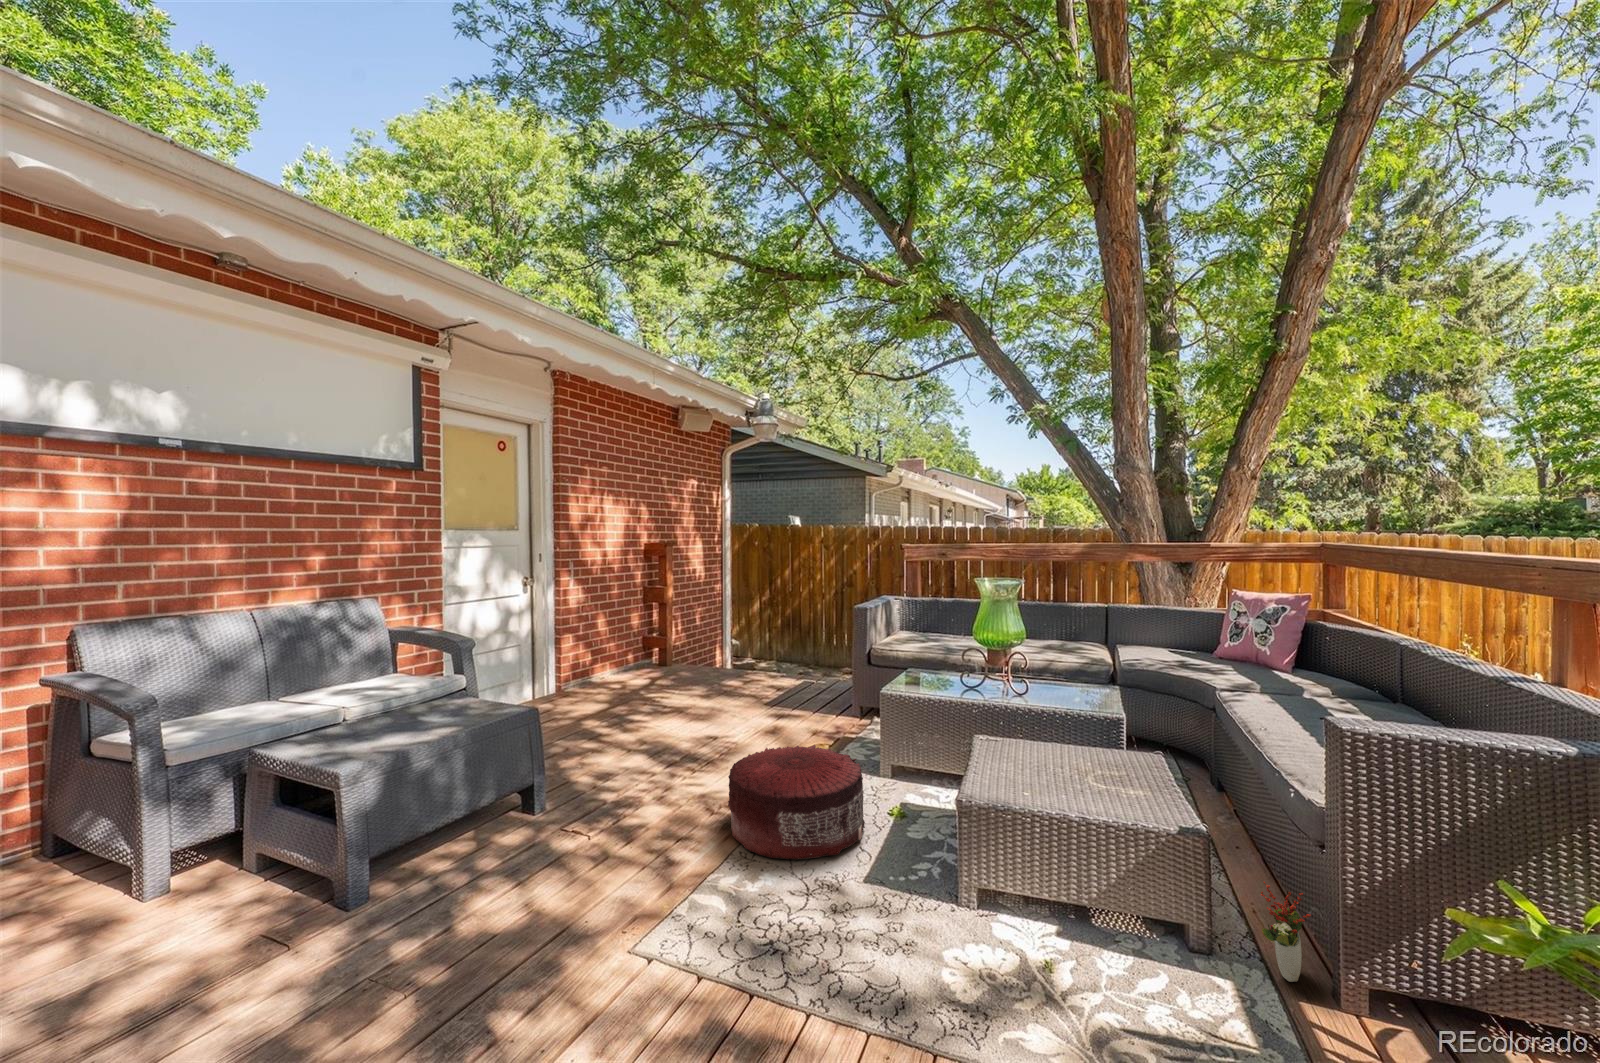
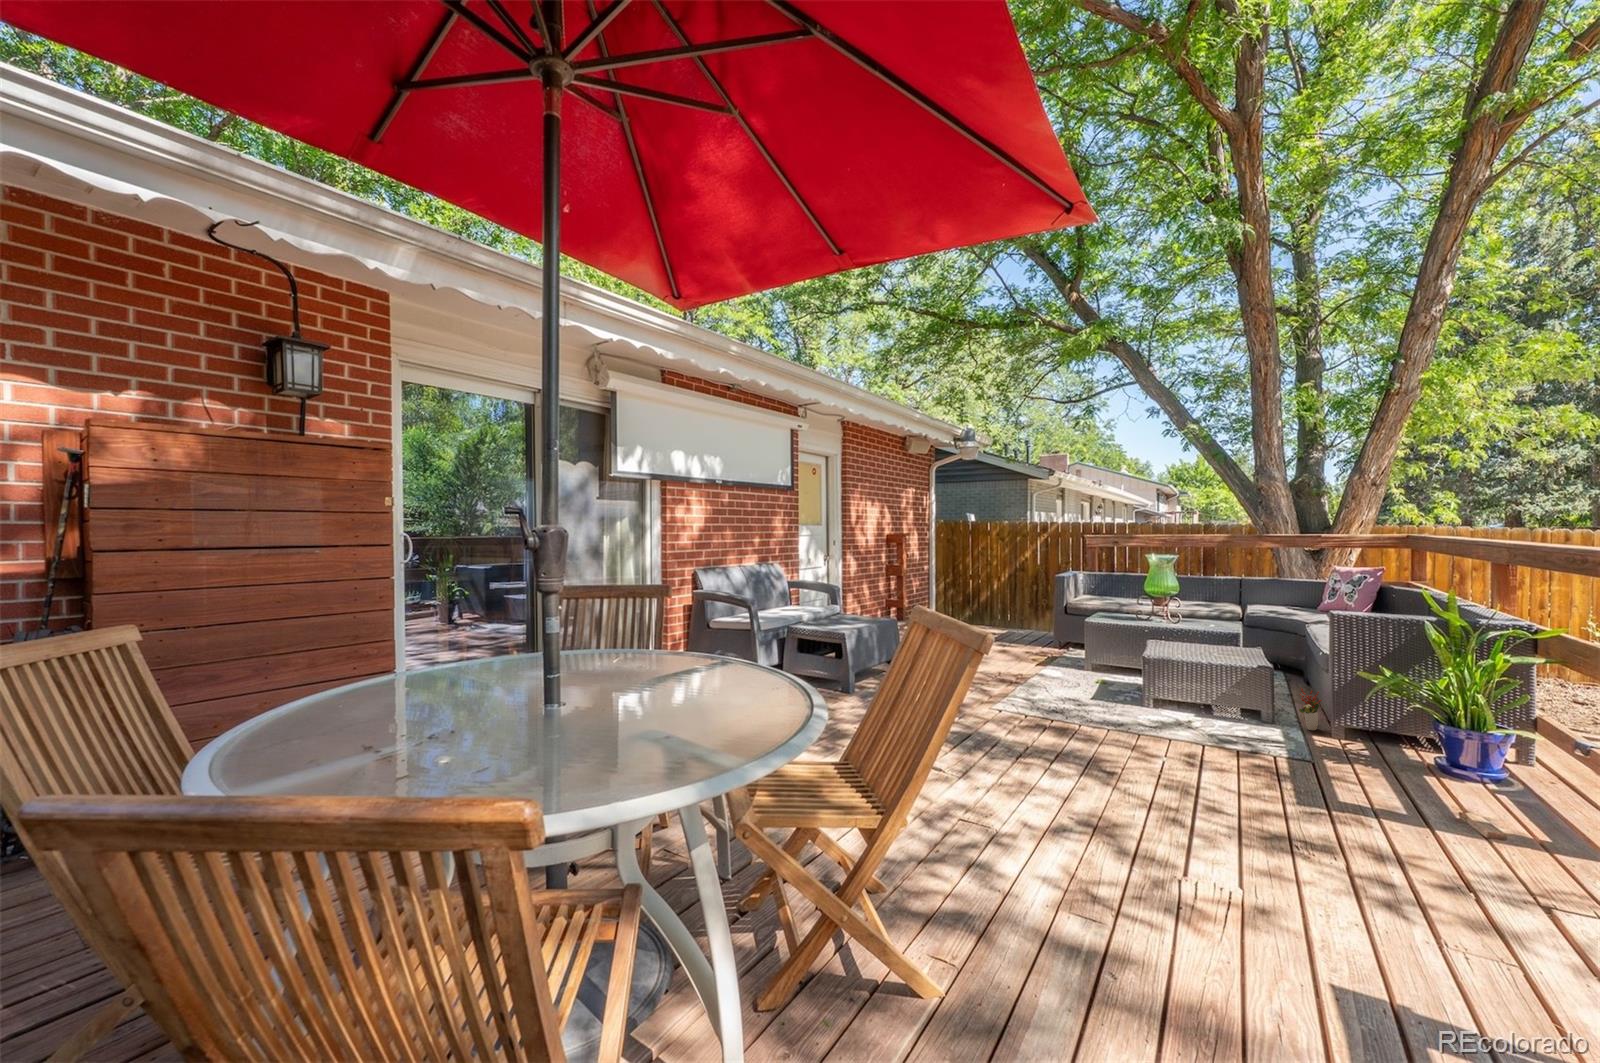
pouf: present [728,745,865,859] -> none [1008,645,1086,693]

